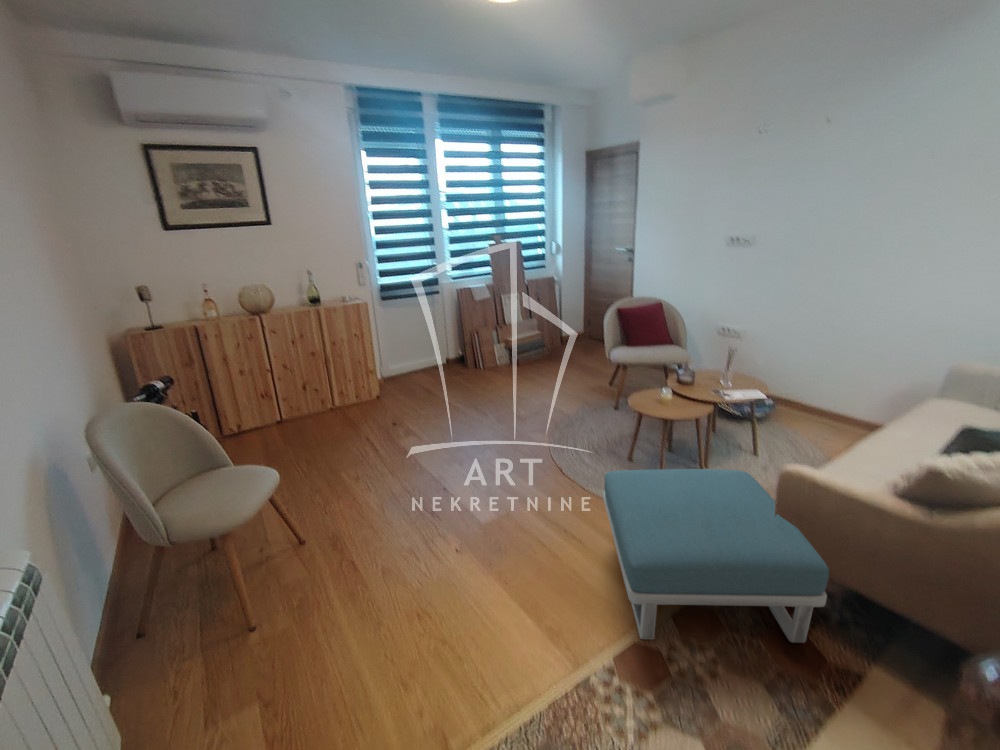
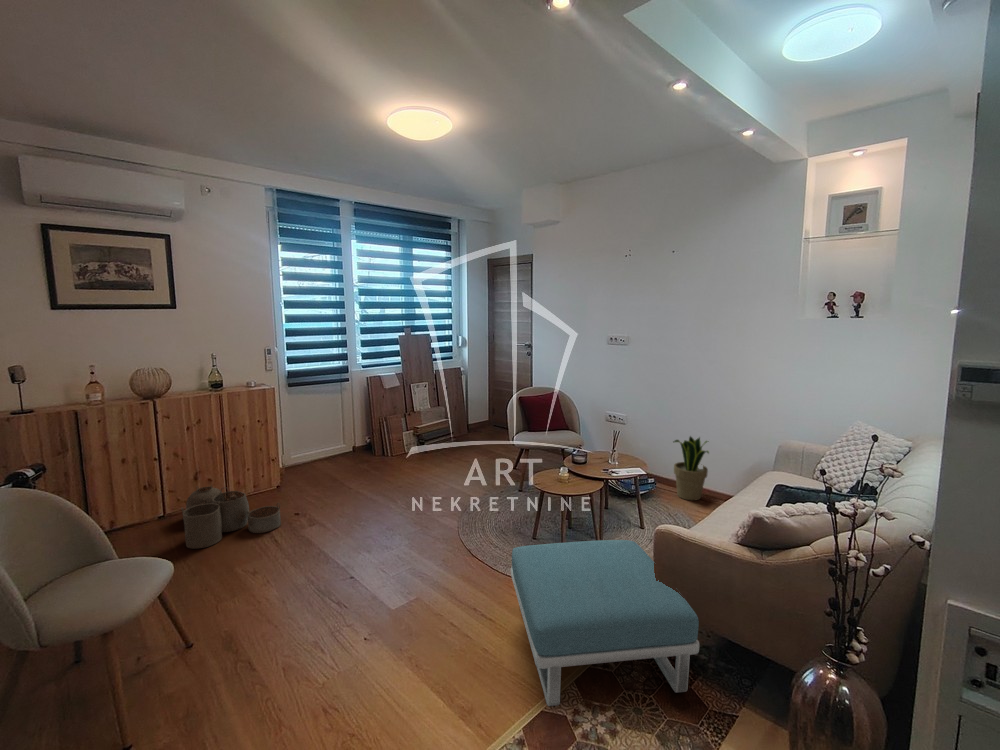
potted plant: none [796,351,849,424] -> present [673,436,709,500]
woven basket: none [292,394,381,452] -> present [181,486,281,549]

